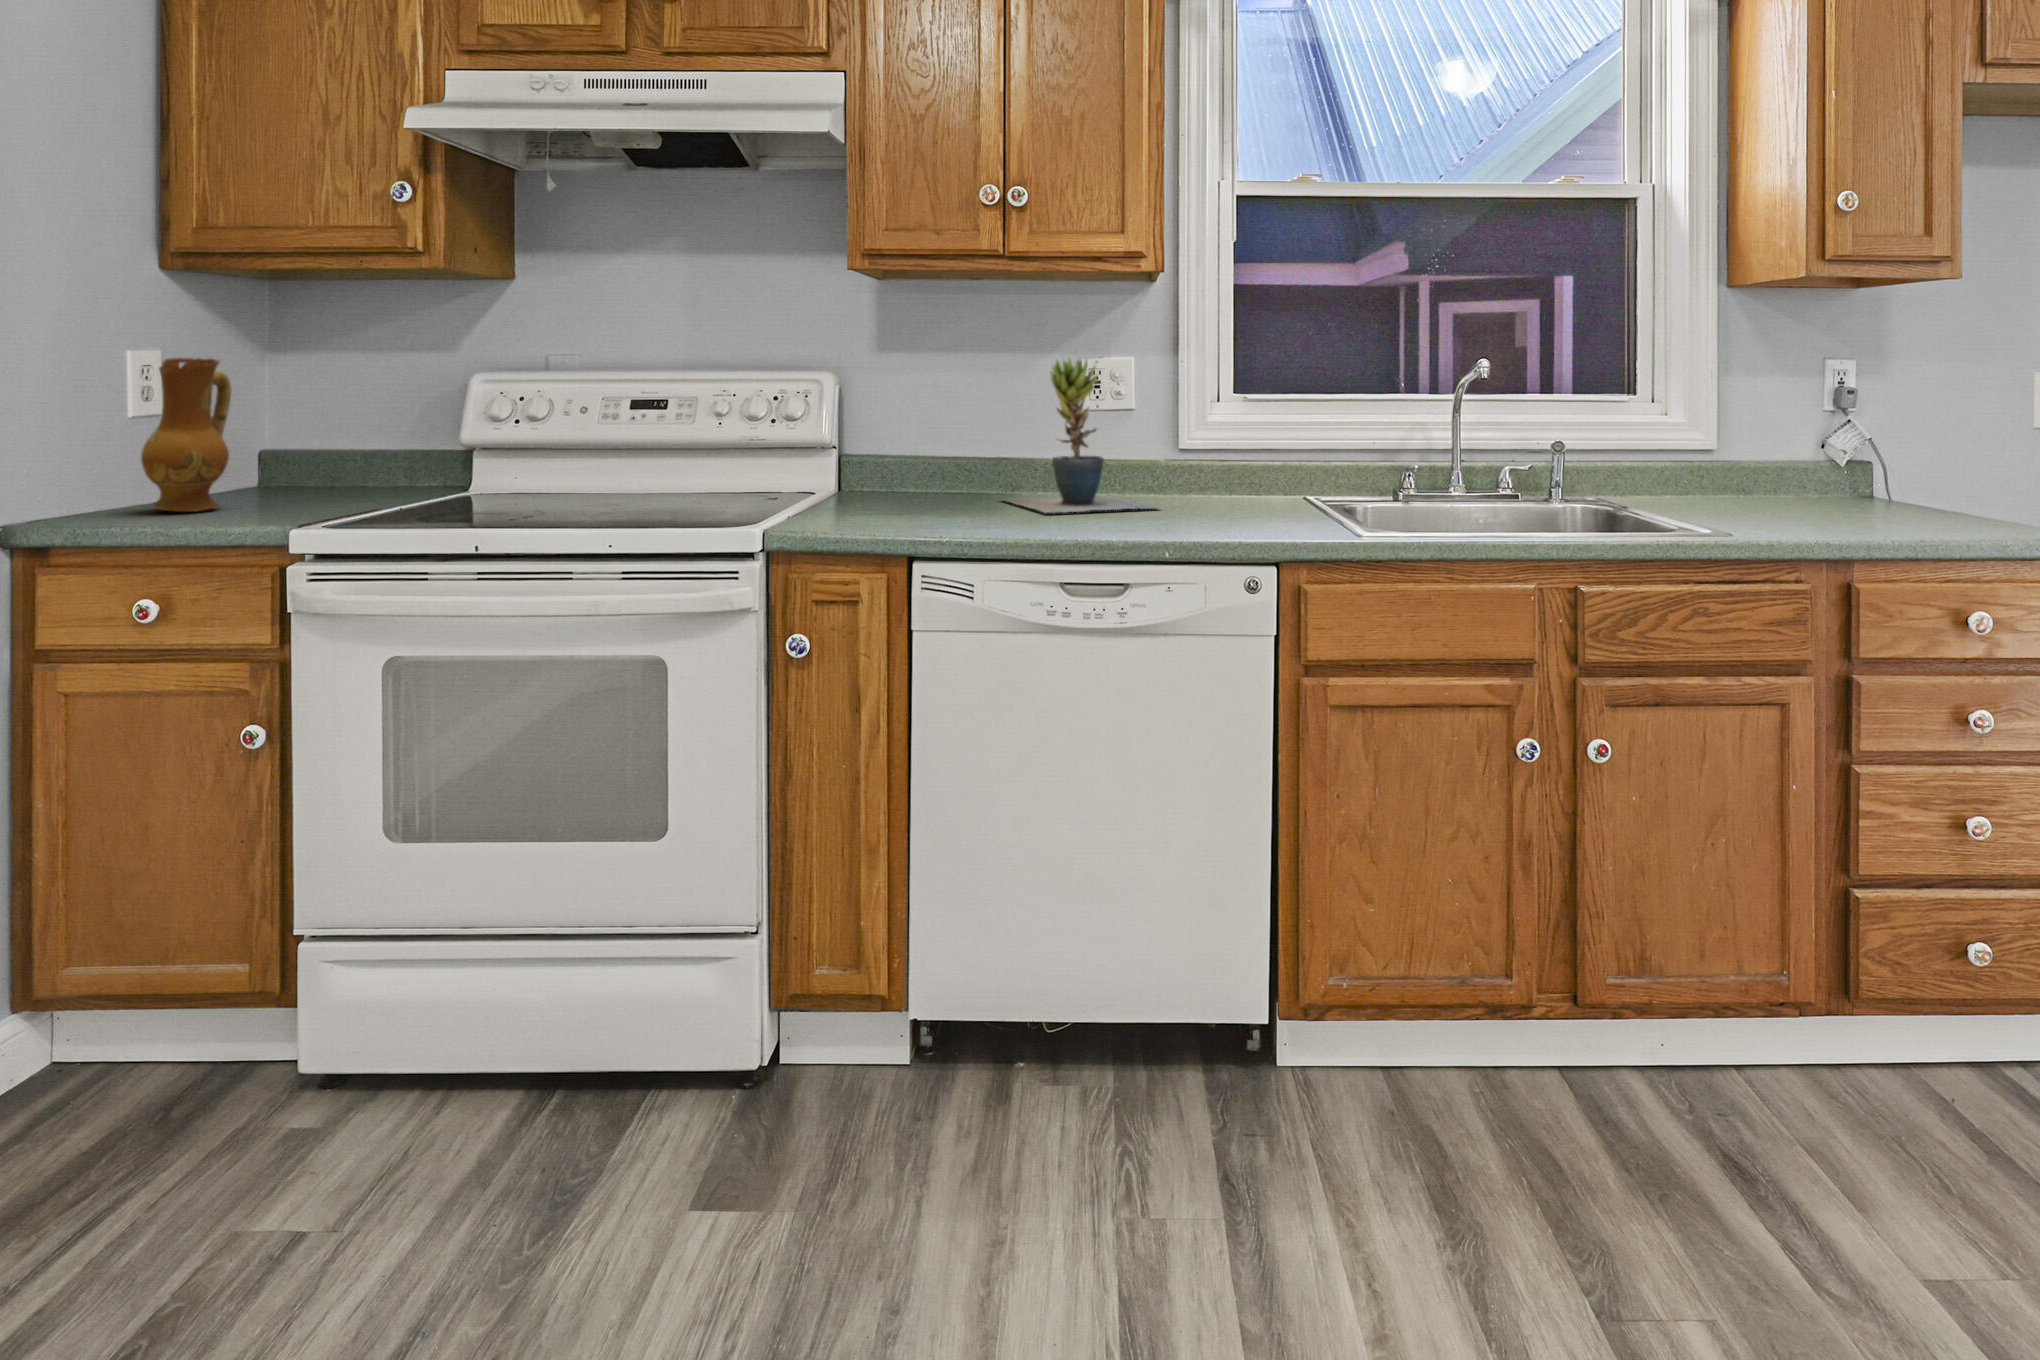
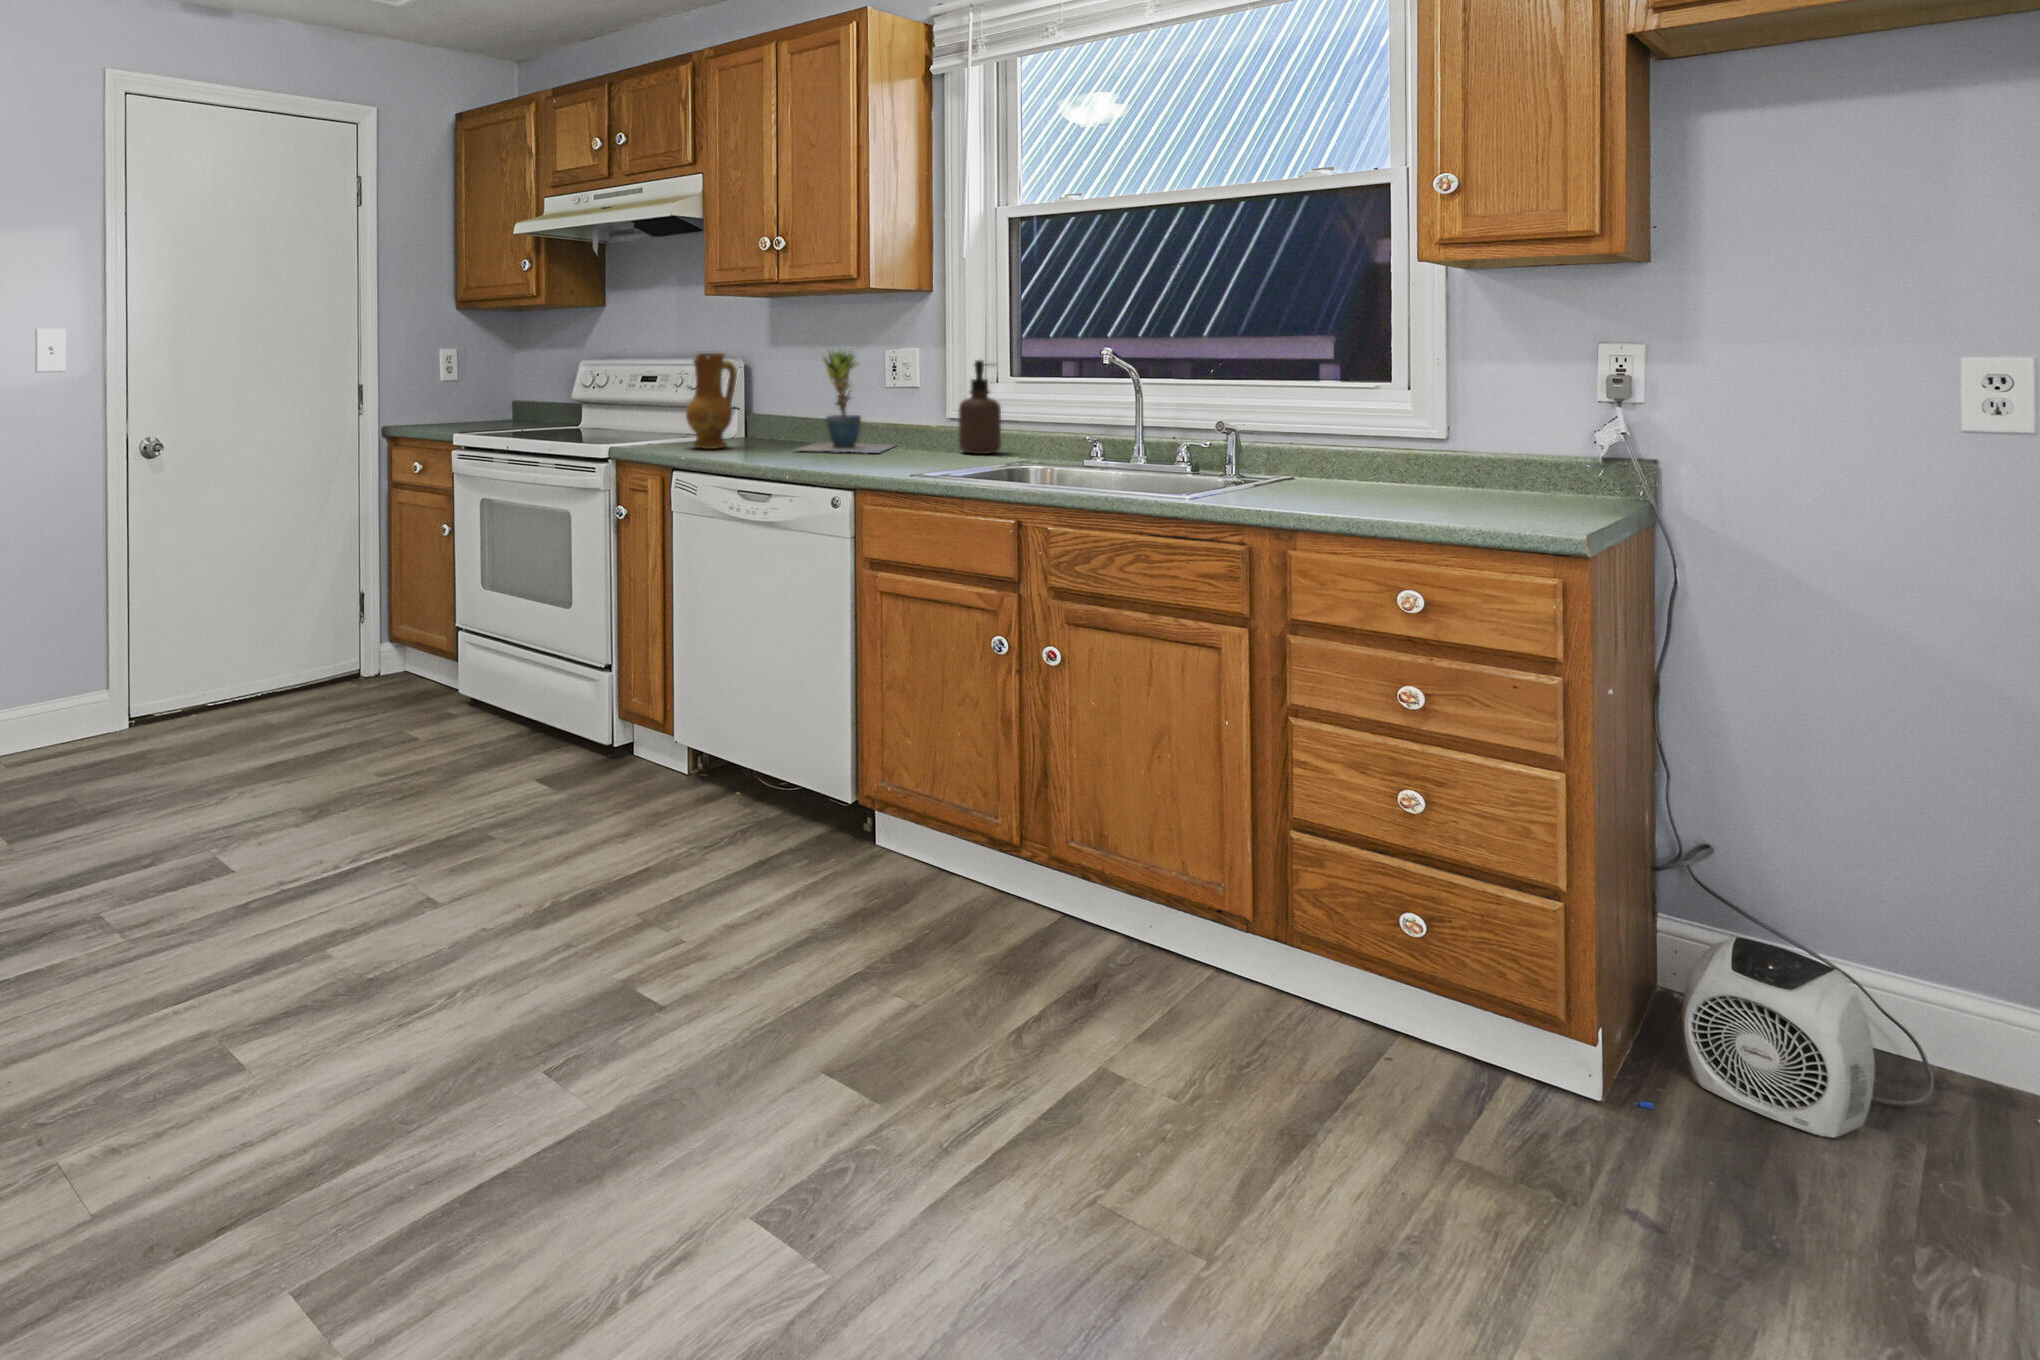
ceramic jug: present [141,358,231,512] -> present [686,353,737,449]
soap dispenser: none [1225,377,1278,501] -> present [959,360,1001,454]

